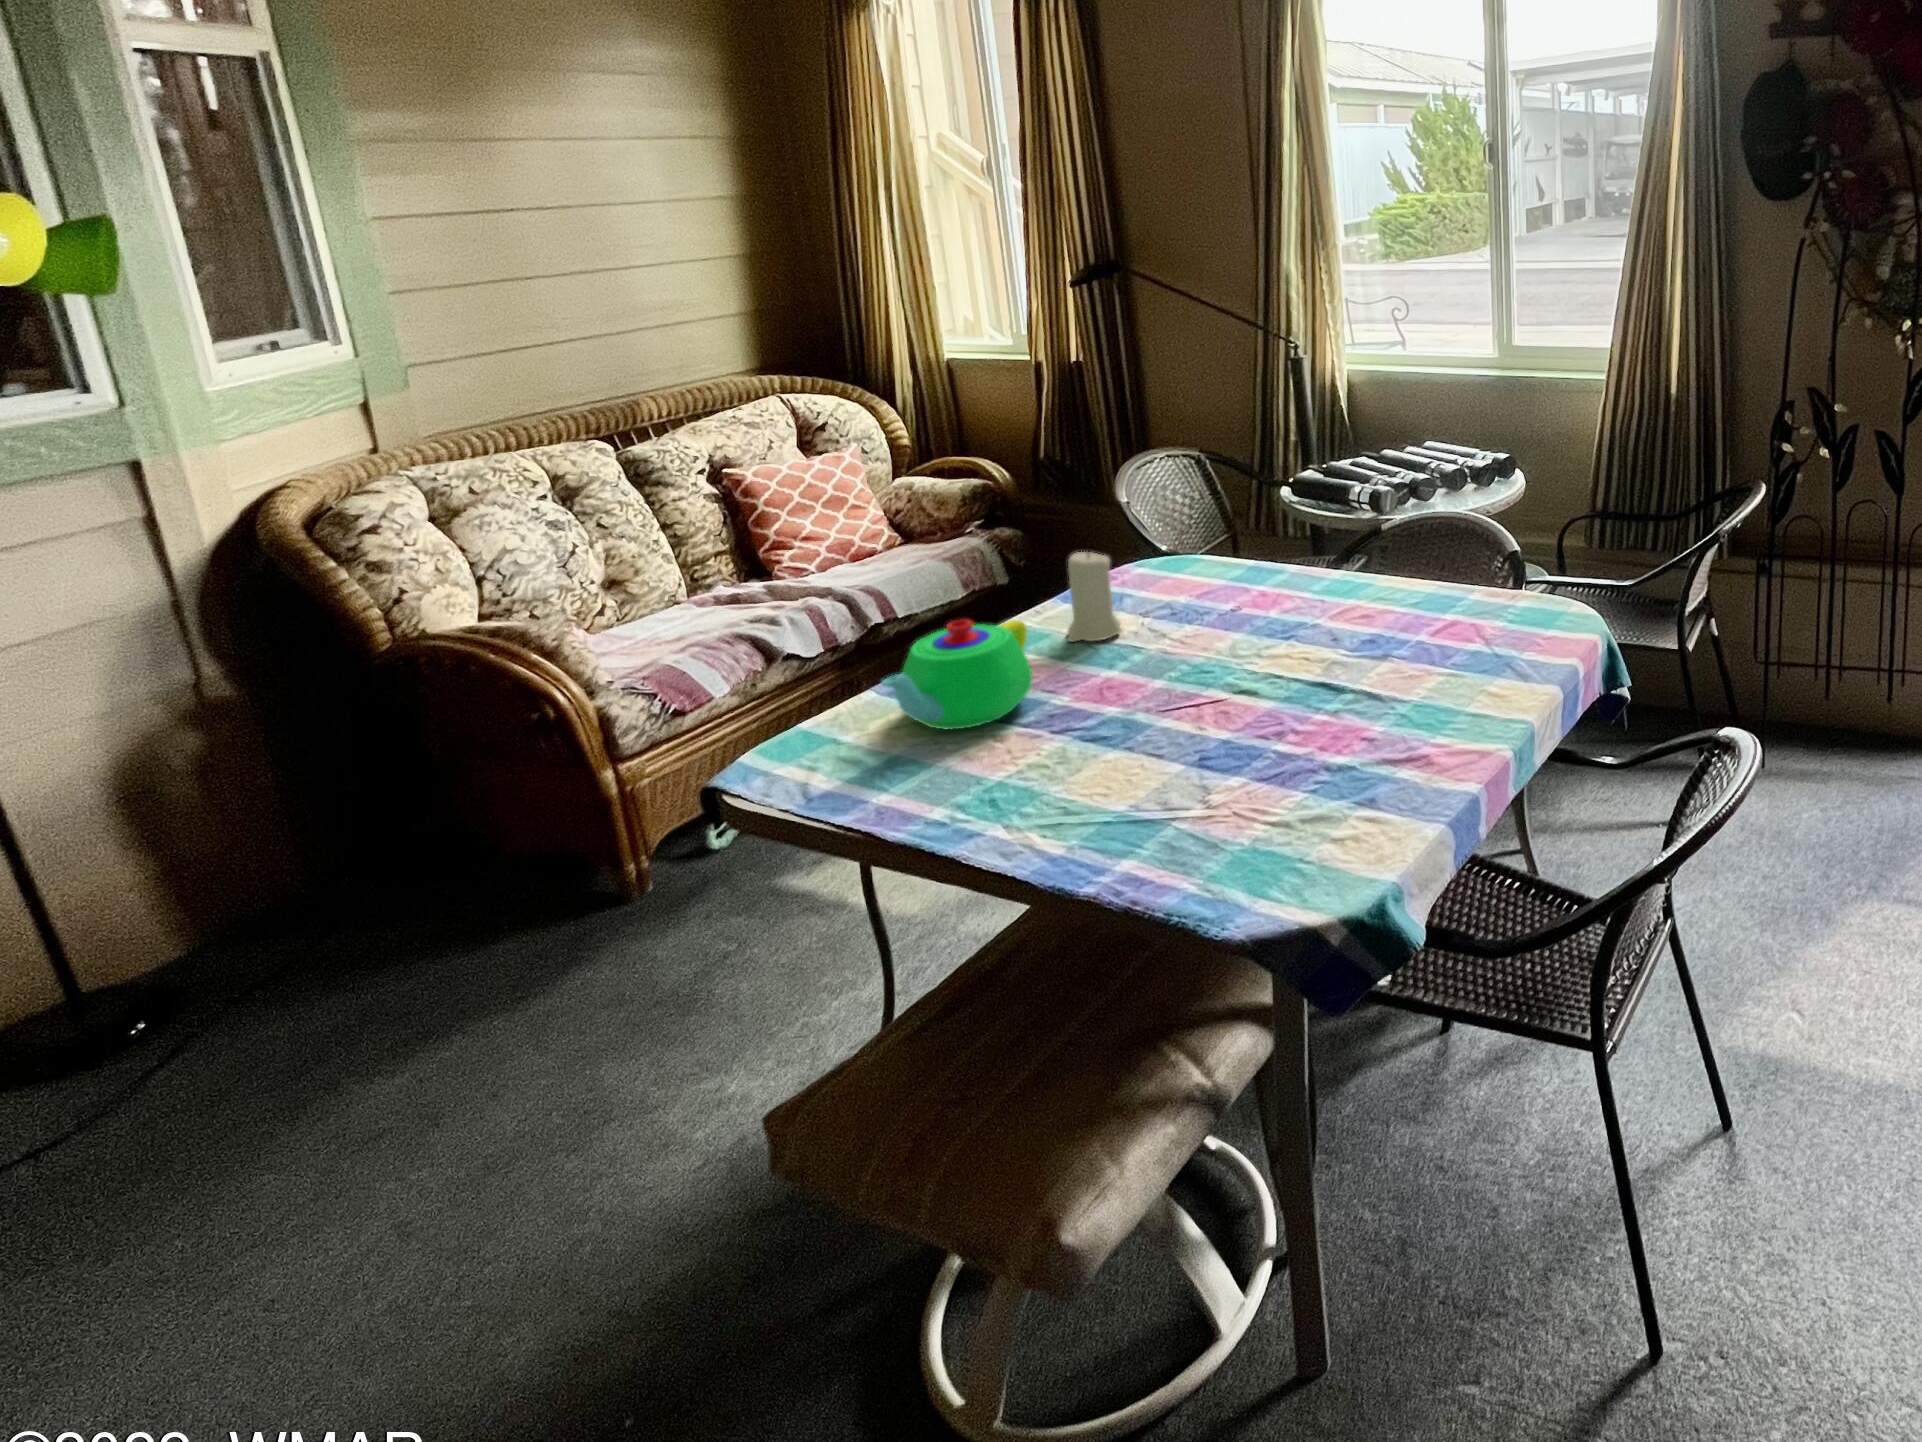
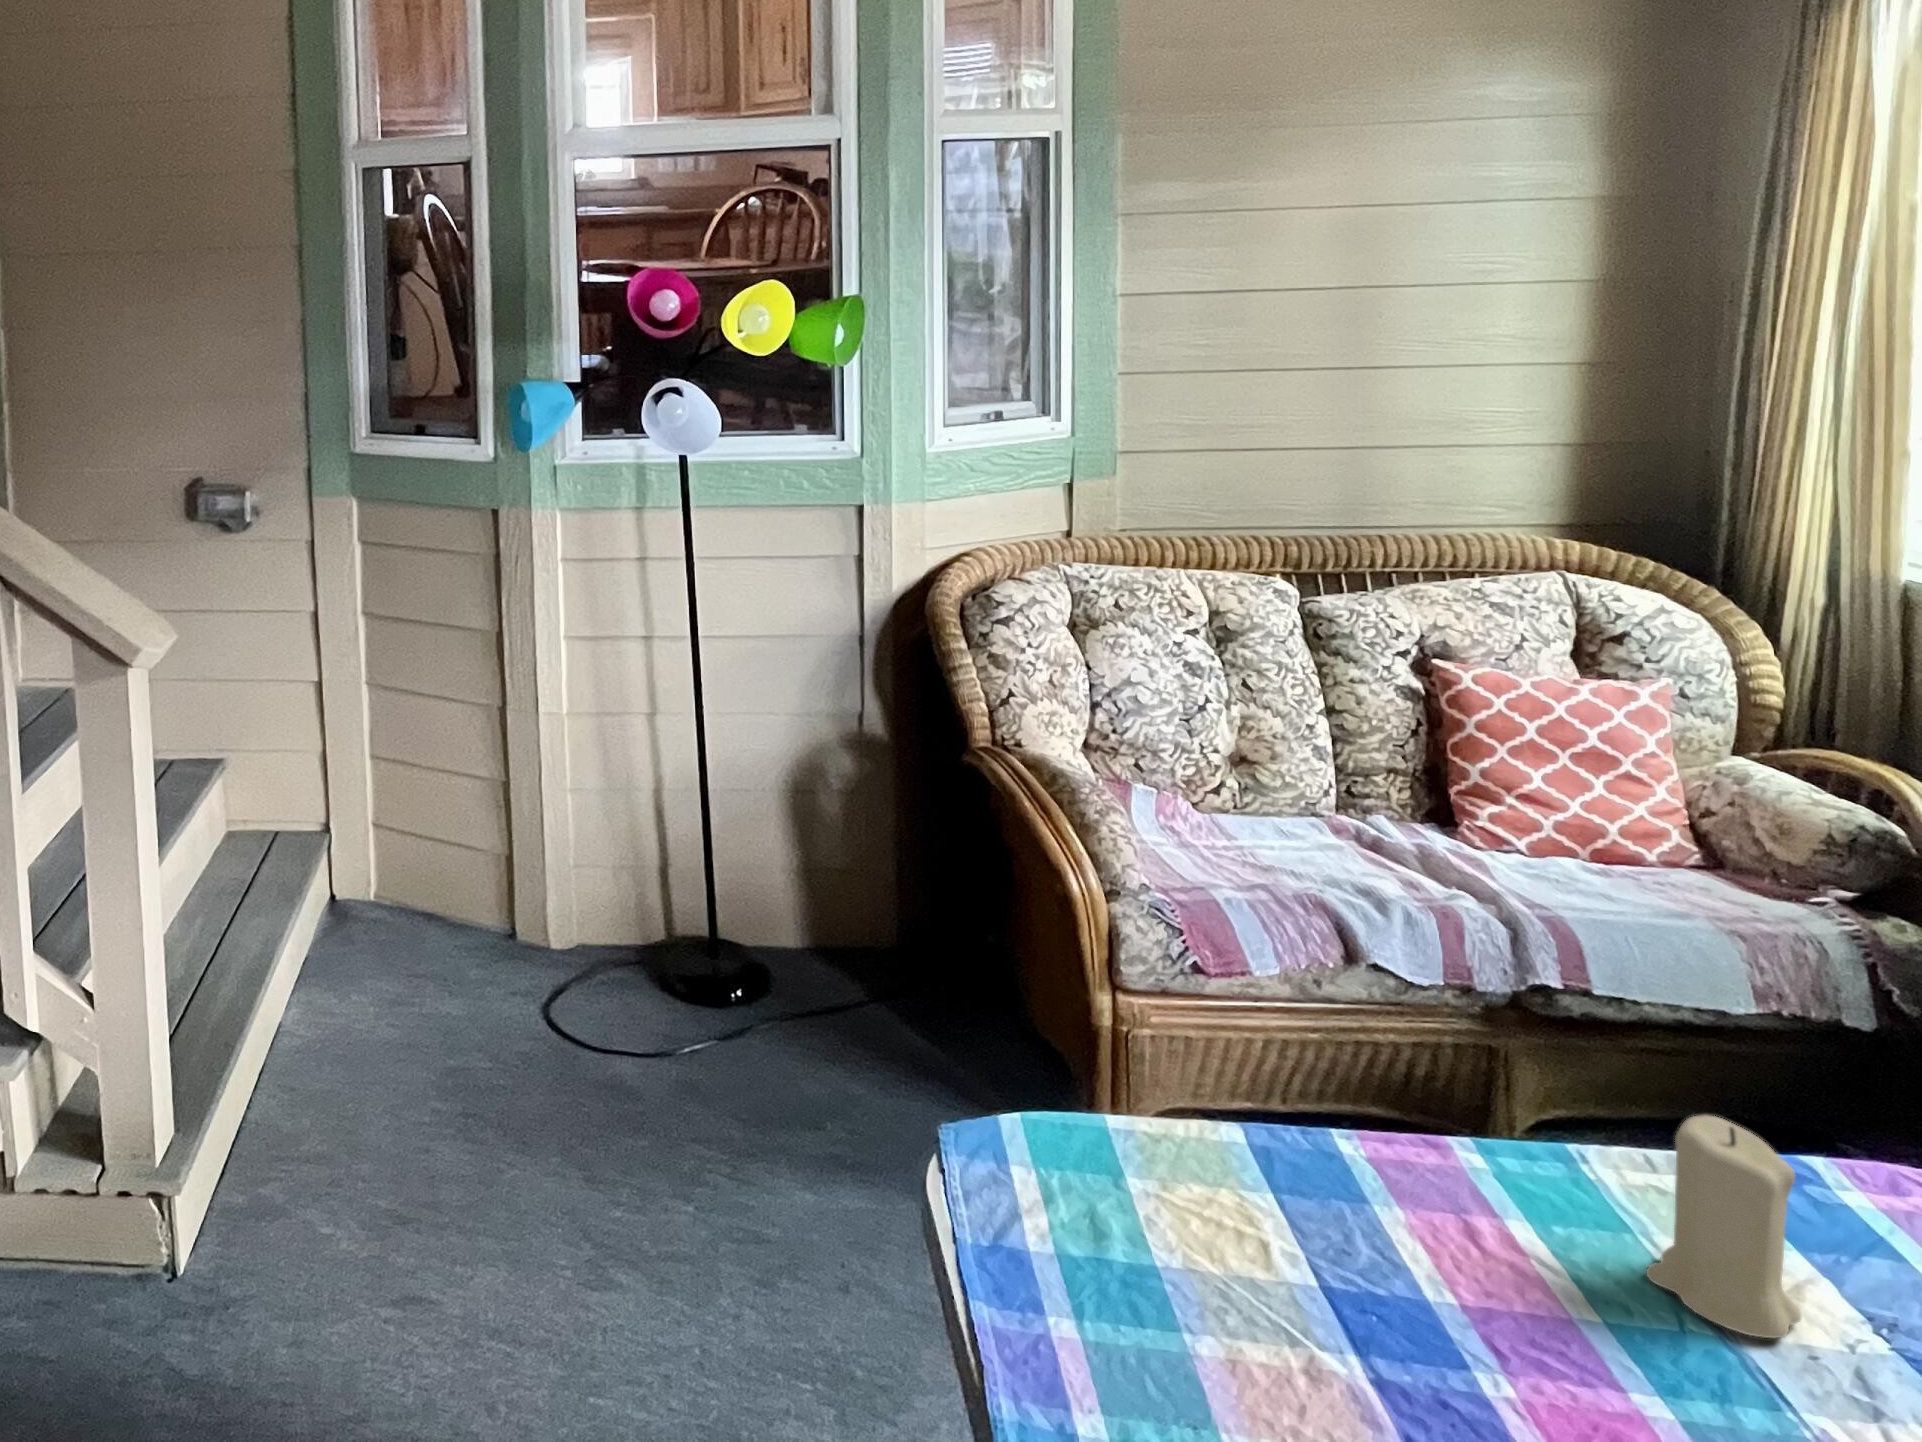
teapot: present [882,620,1032,729] -> none [1143,1107,1500,1336]

